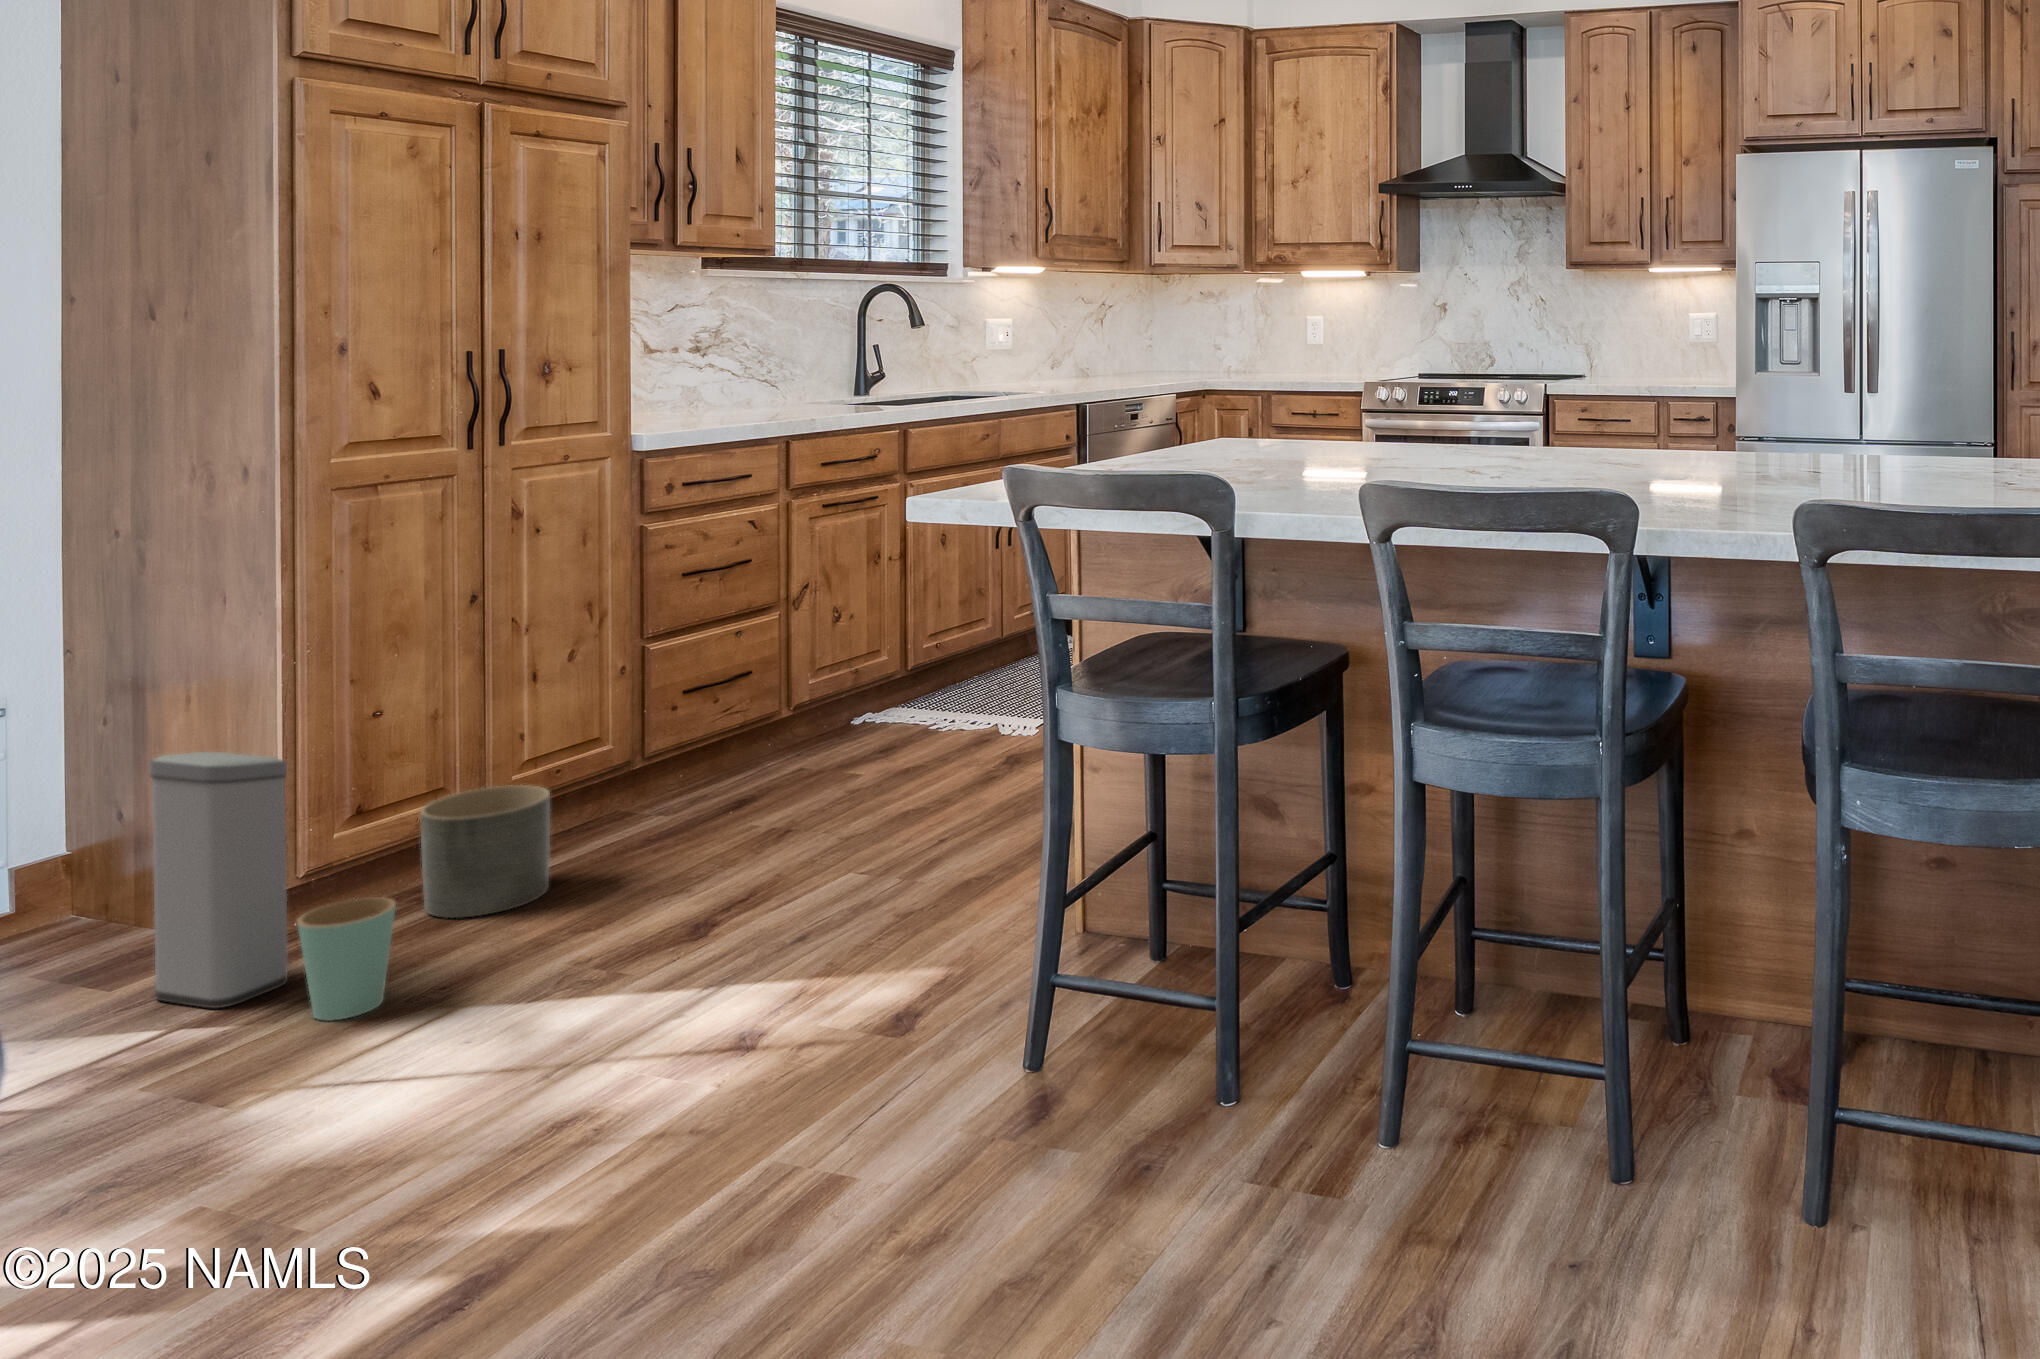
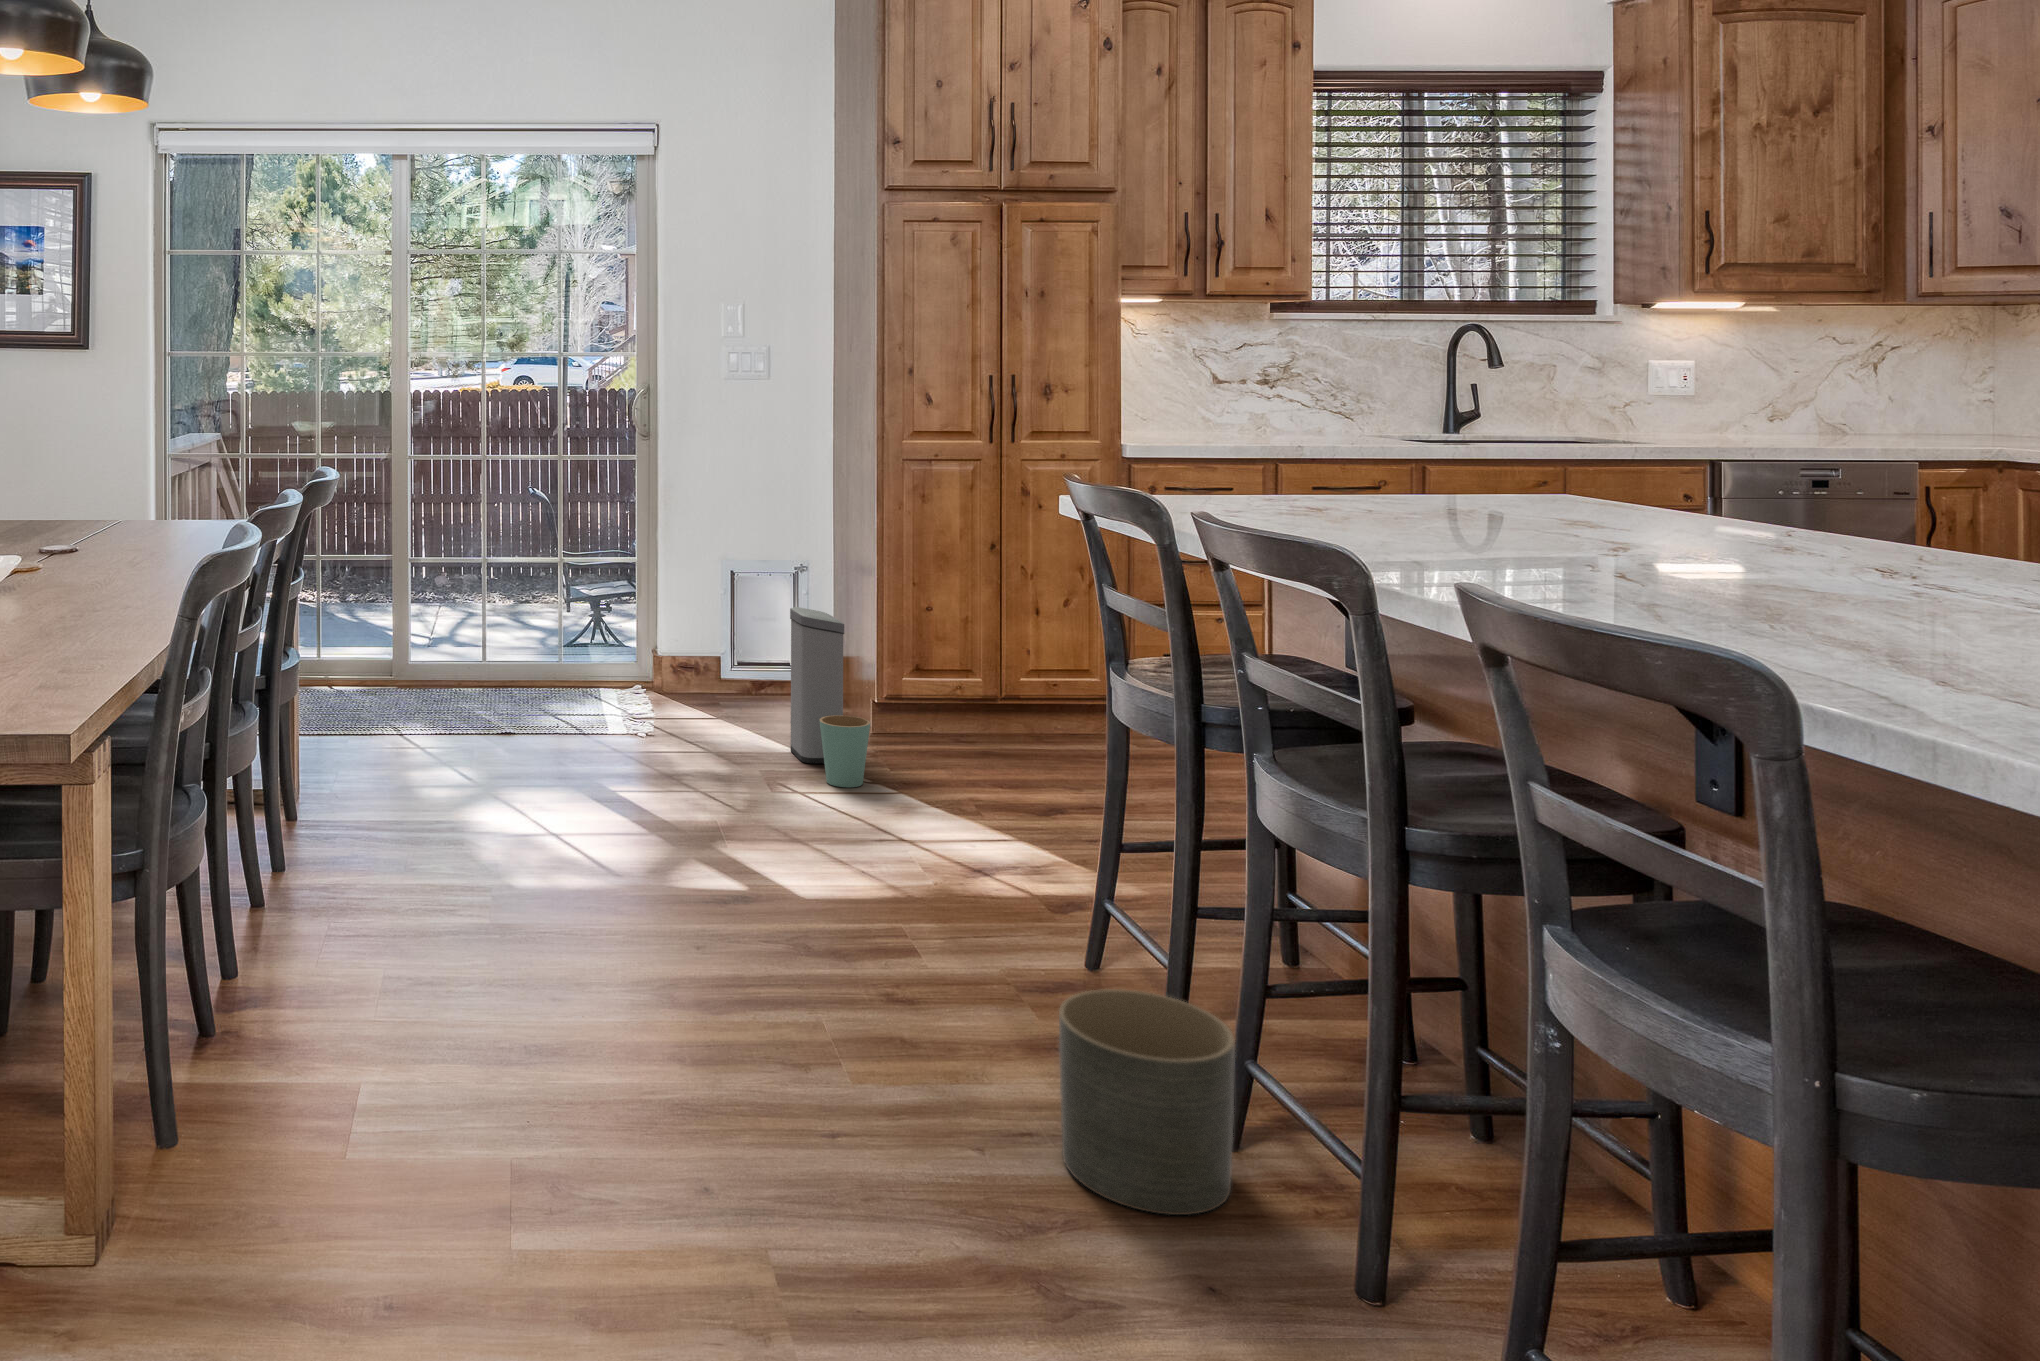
planter: present [420,785,550,918] -> present [1059,989,1235,1215]

